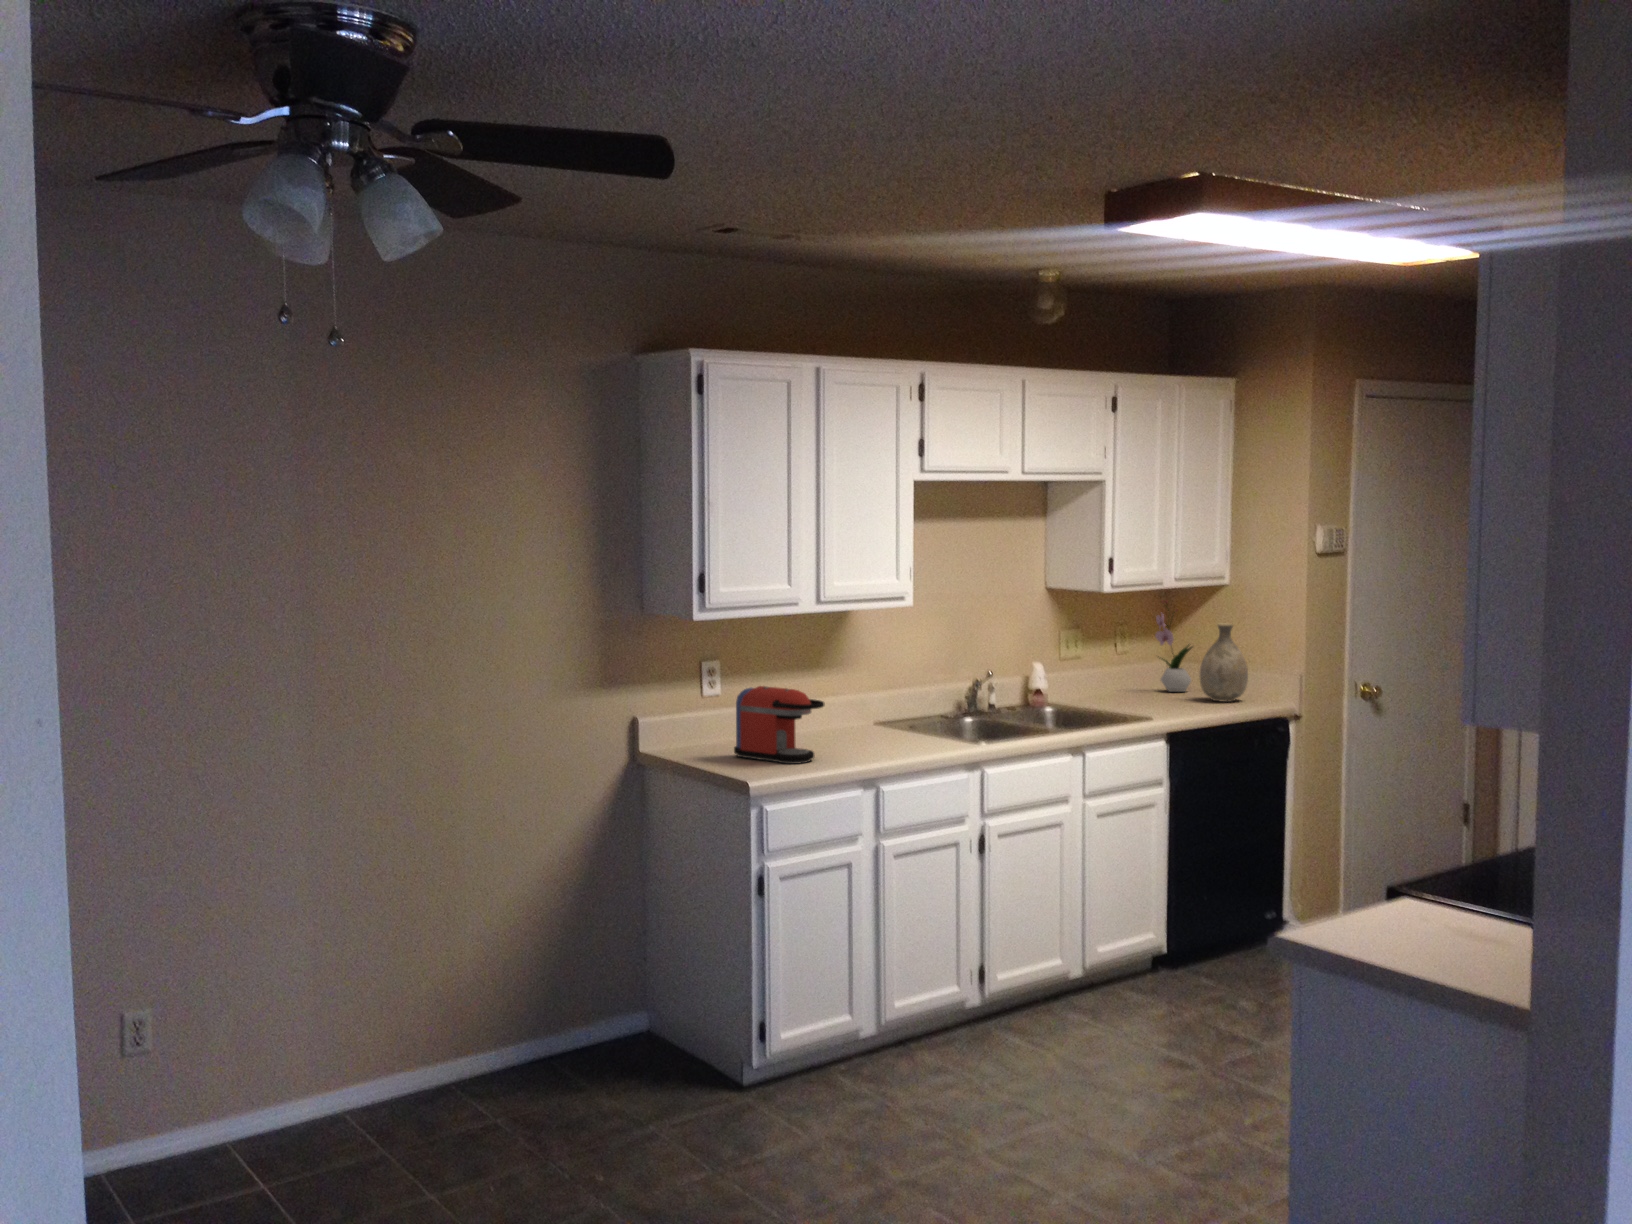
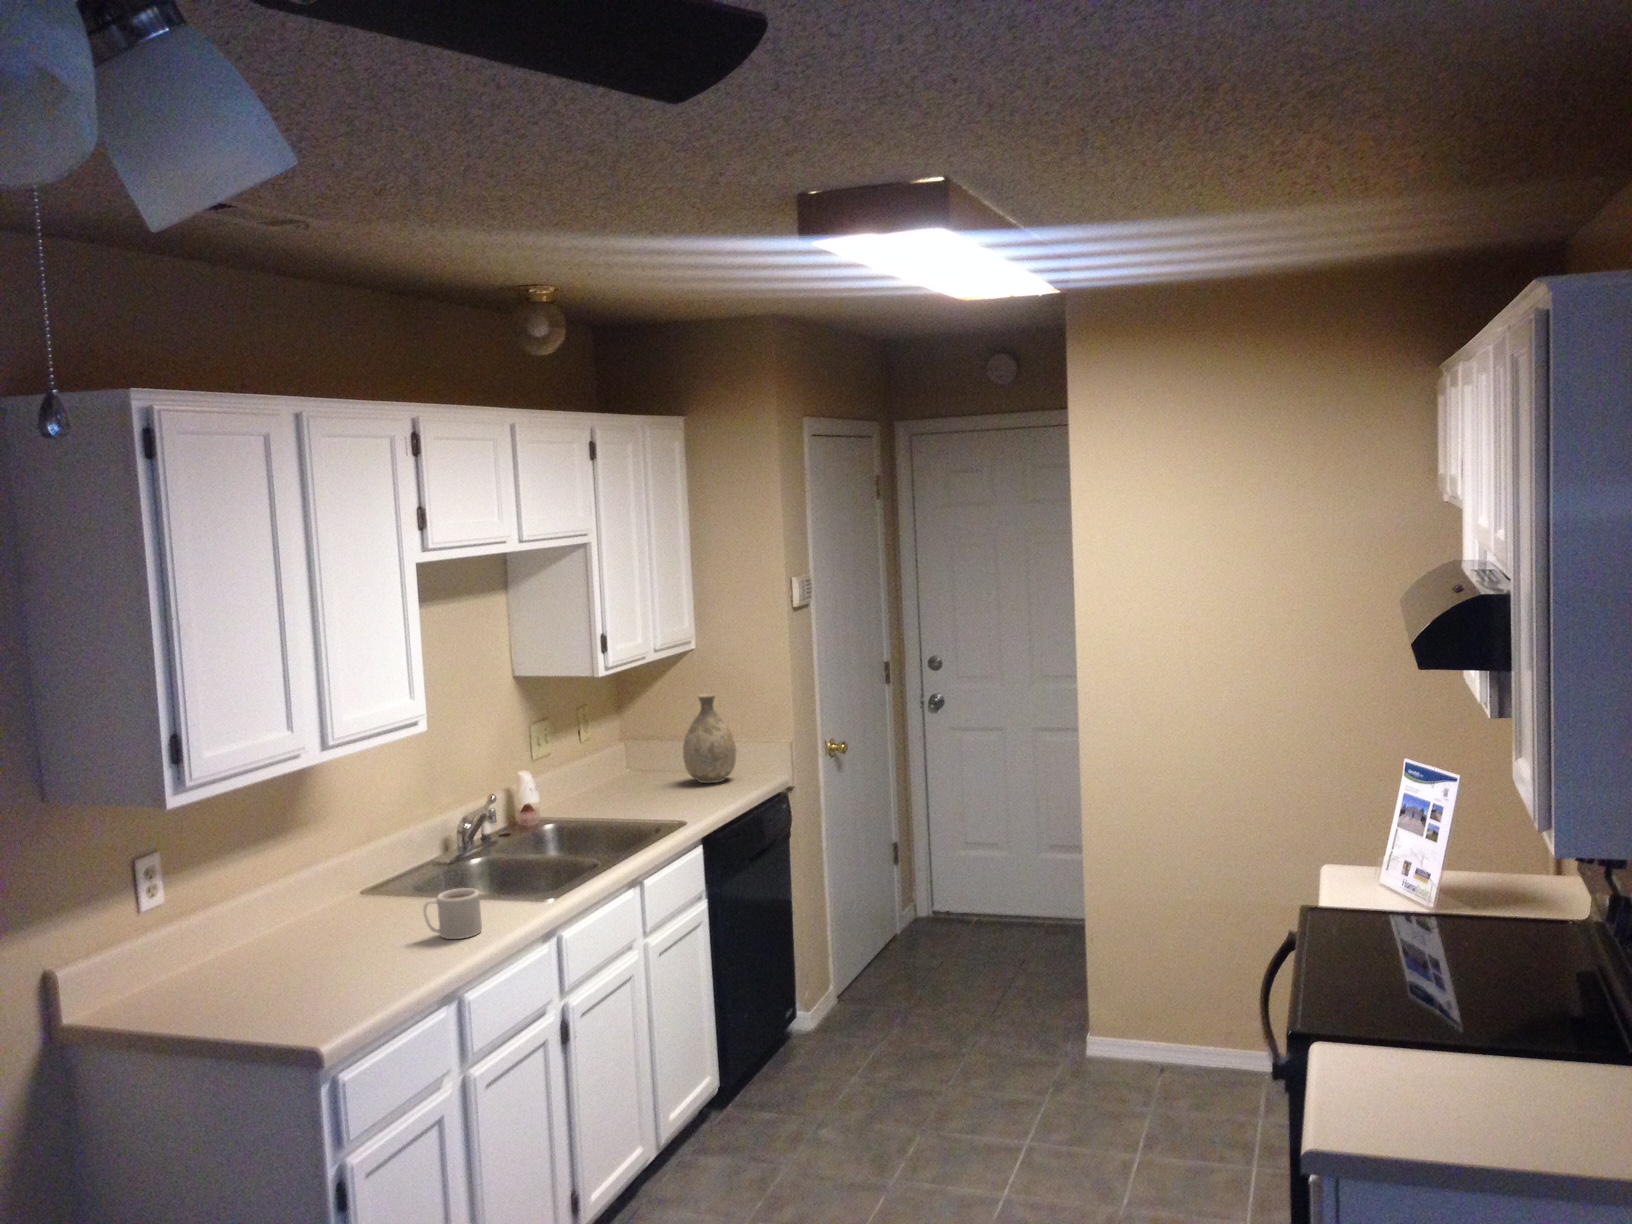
flower arrangement: present [1155,601,1192,692] -> none [611,674,660,779]
coffee maker: present [734,686,825,764] -> none [226,883,377,998]
mug: none [877,719,917,753] -> present [423,888,482,939]

